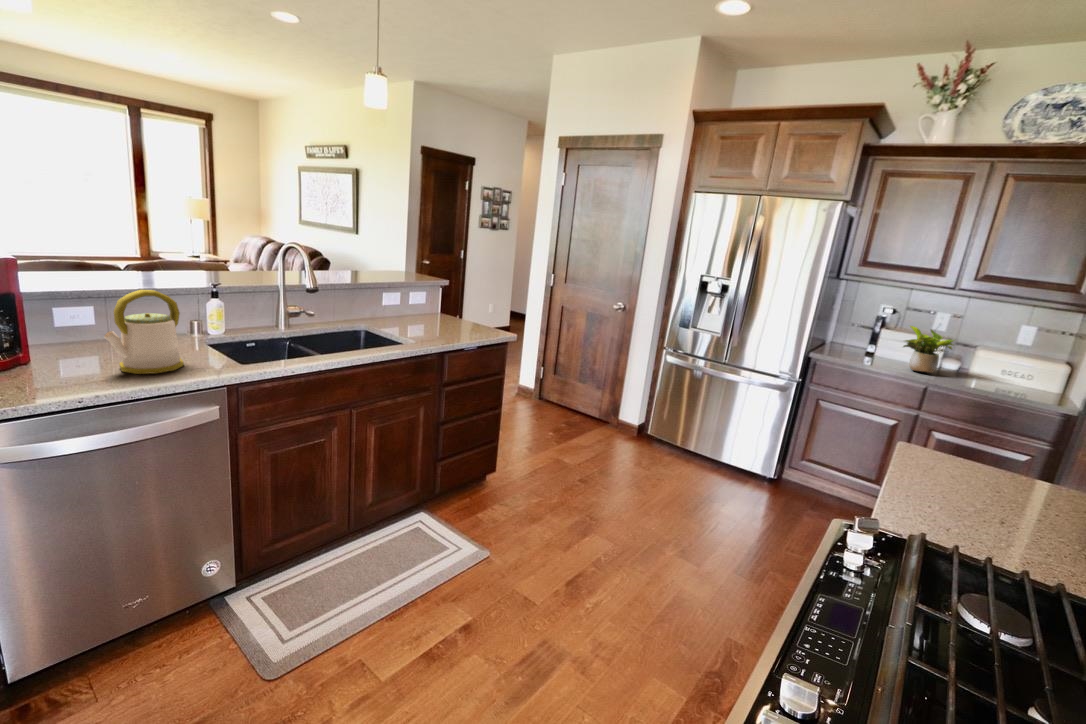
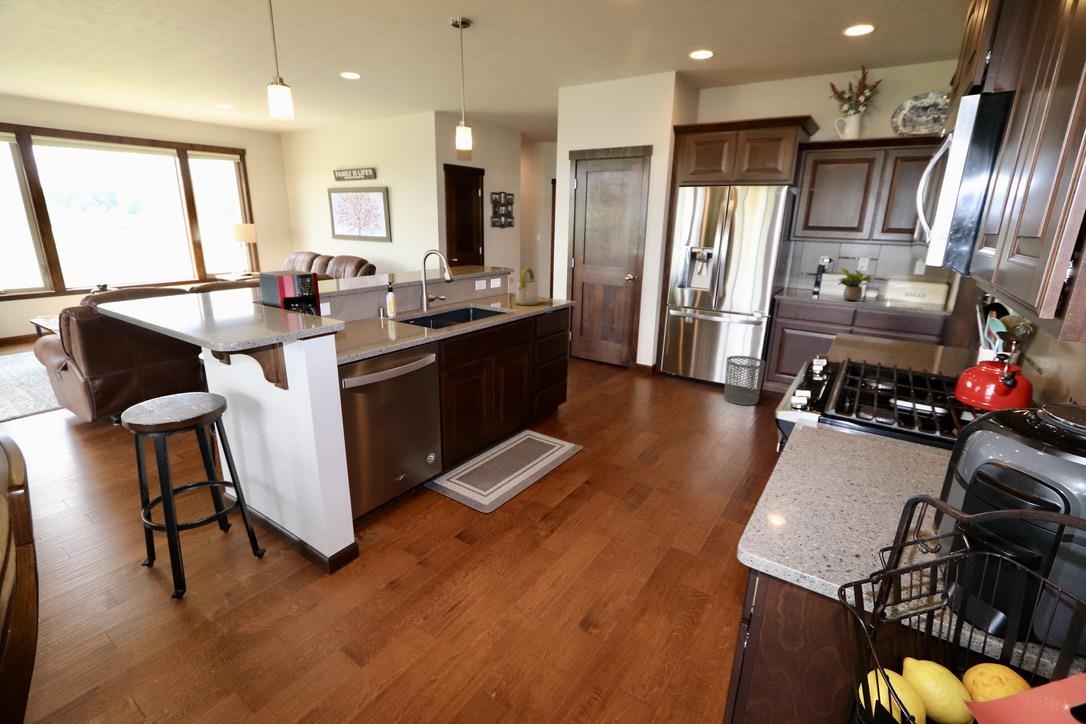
kettle: present [104,290,184,374] -> present [515,268,539,305]
waste bin: none [726,429,787,502] -> present [724,356,765,405]

